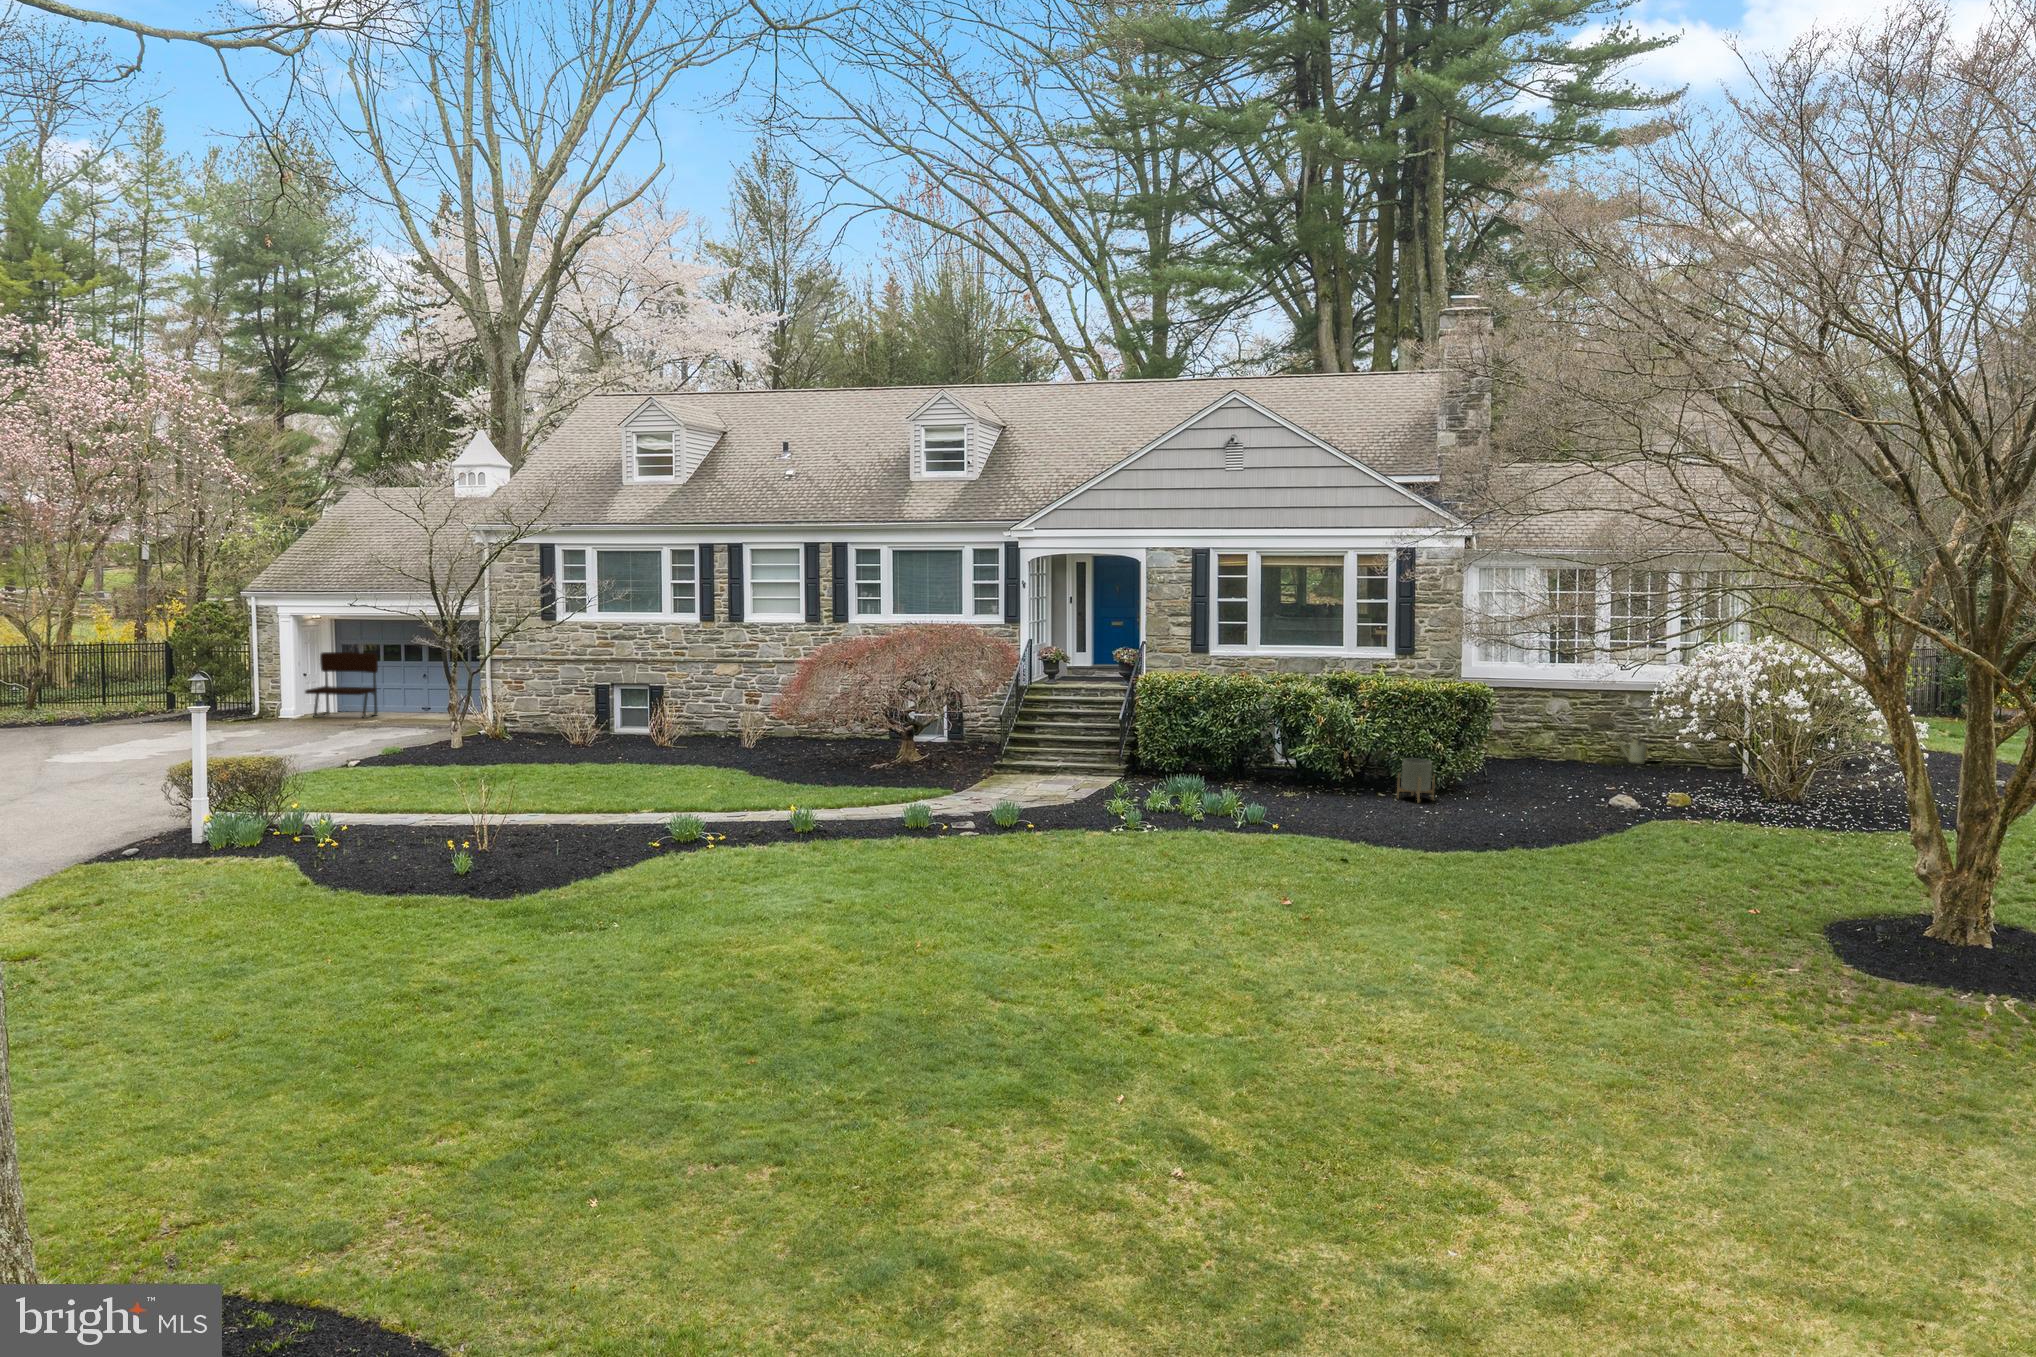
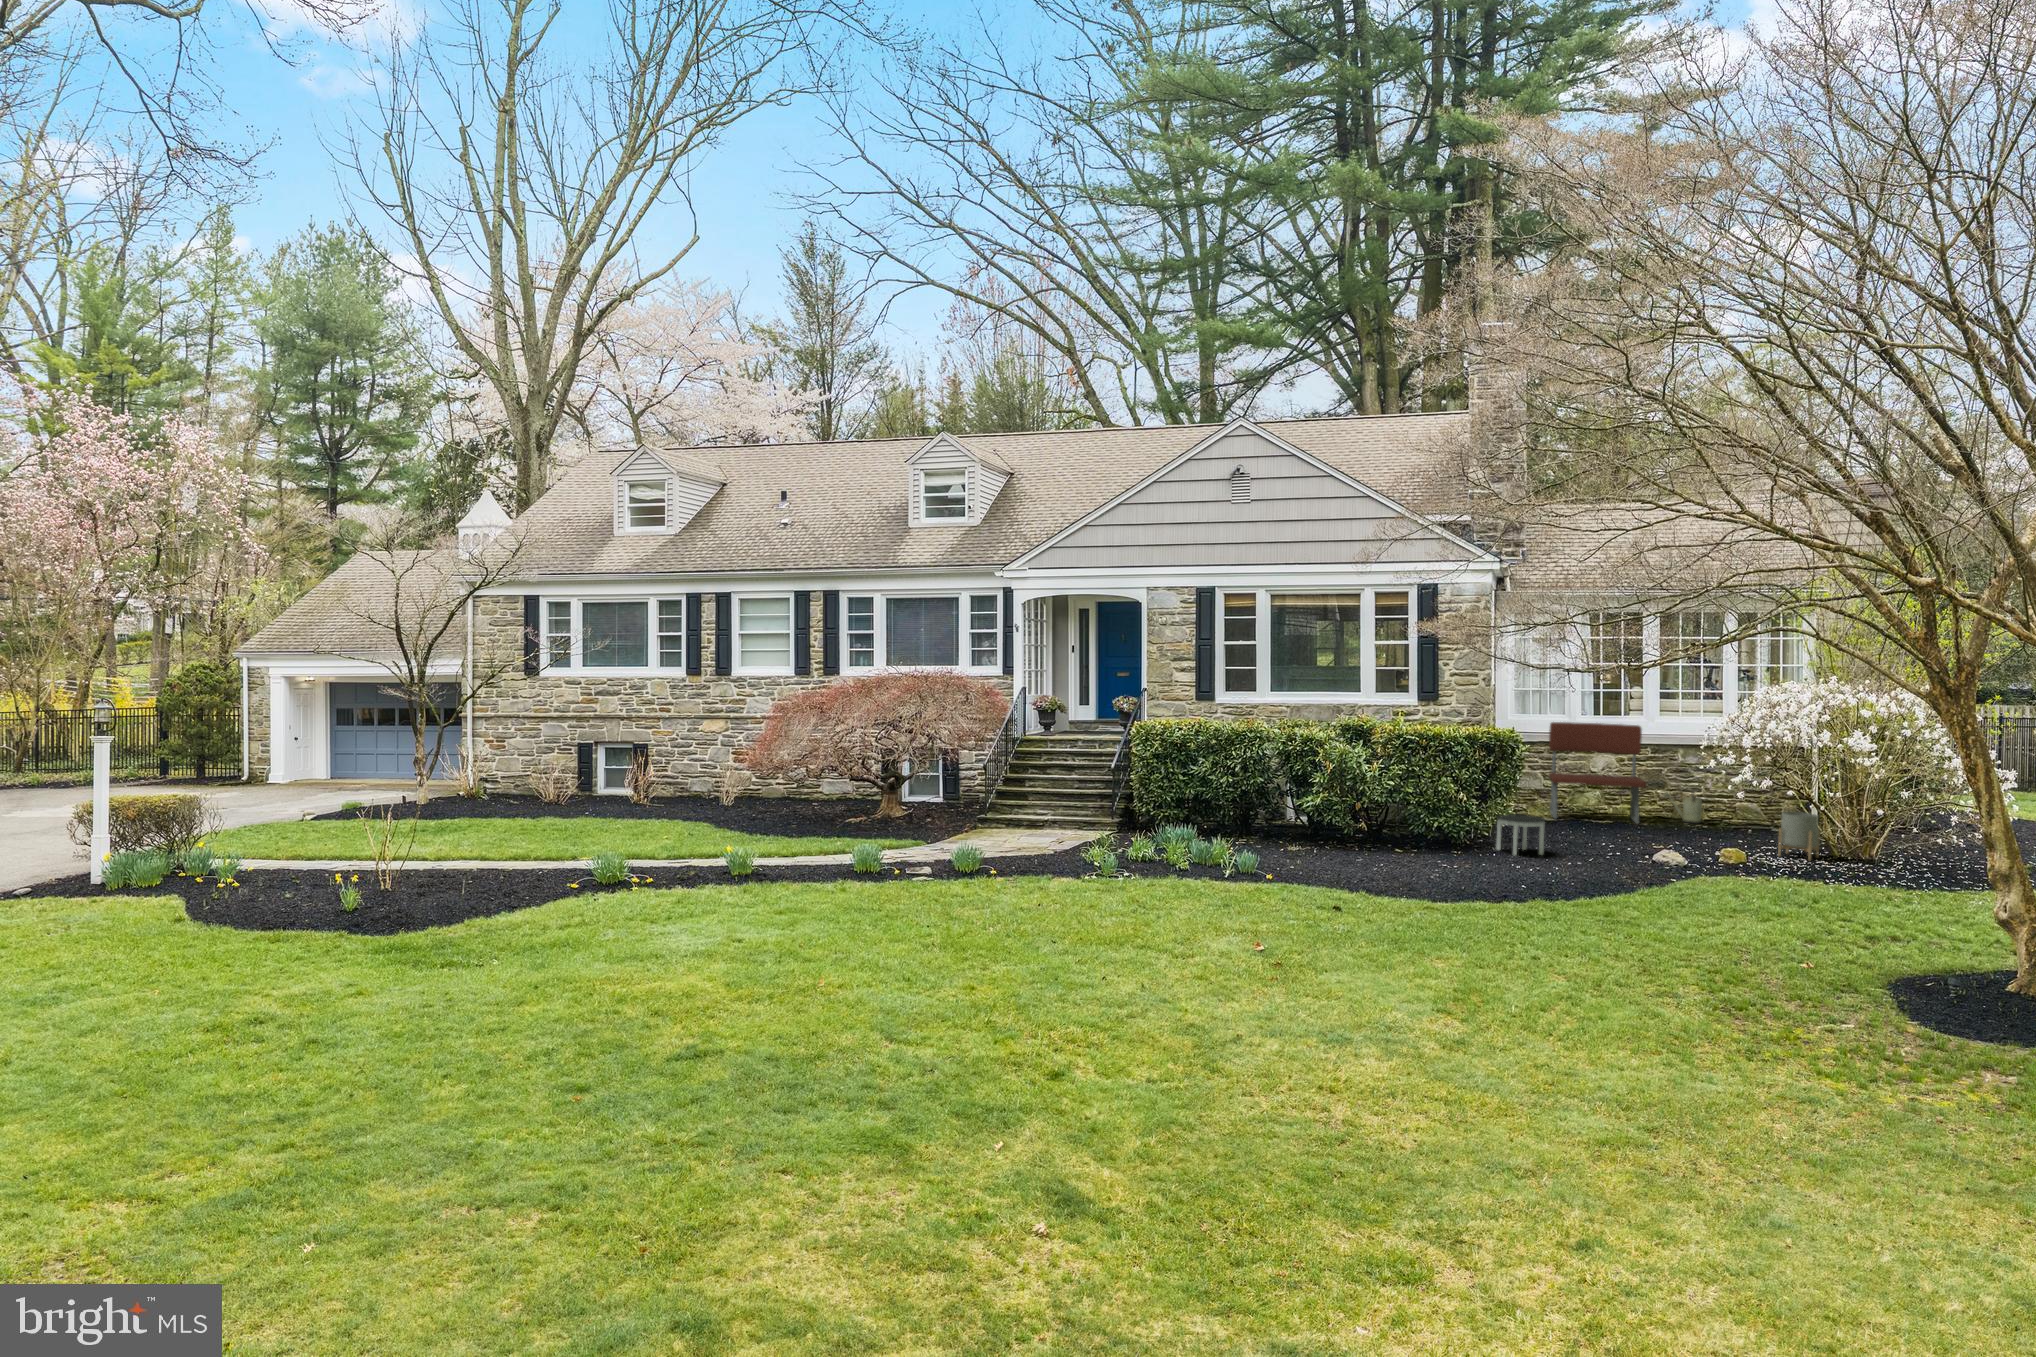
bench: present [305,652,378,718] -> present [1549,722,1646,824]
planter: present [1397,758,1435,802] -> present [1778,812,1820,861]
round table: none [1469,763,1514,801] -> present [1496,814,1545,856]

